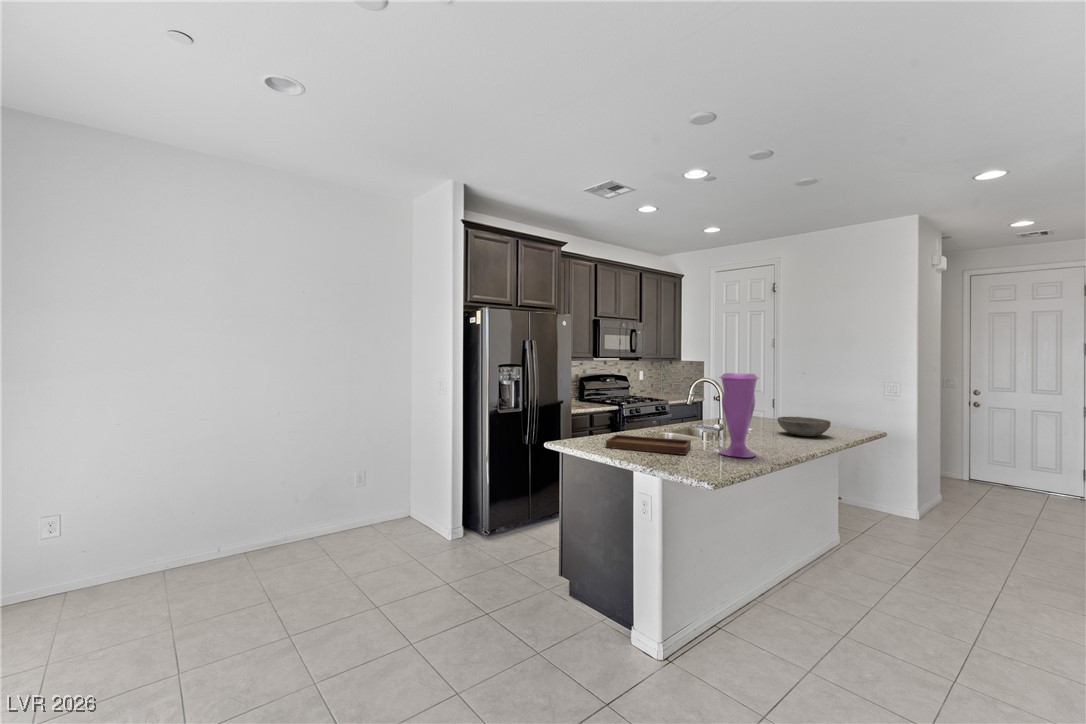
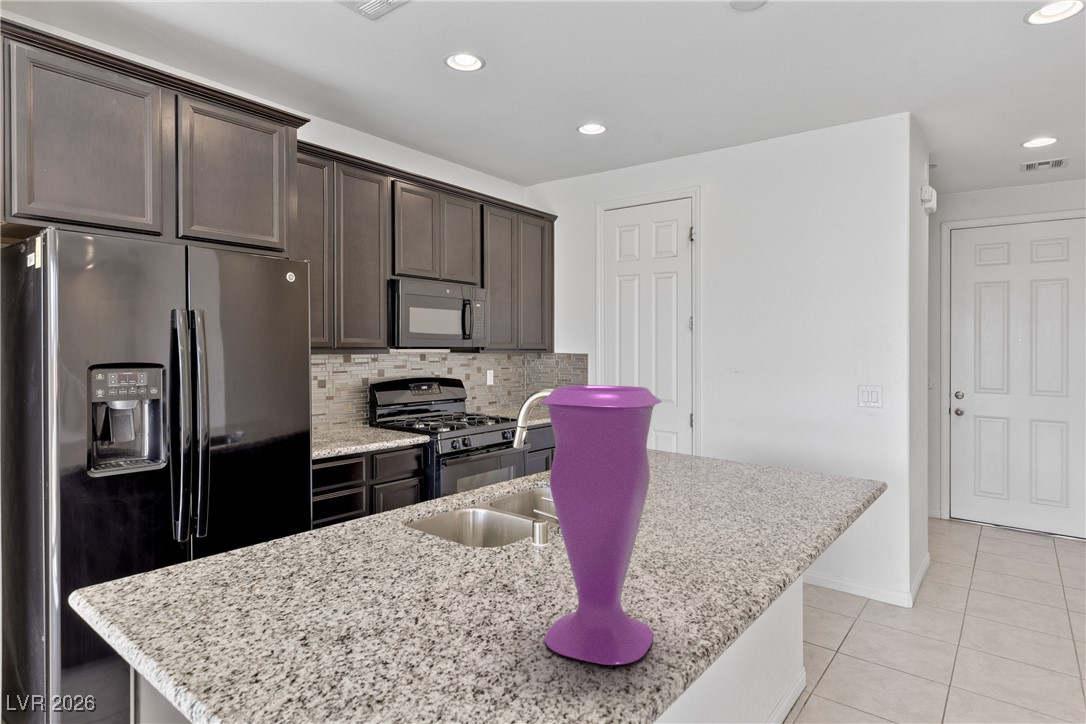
bowl: present [778,417,831,436] -> none [703,467,812,516]
tray: present [606,421,691,455] -> none [184,535,472,670]

